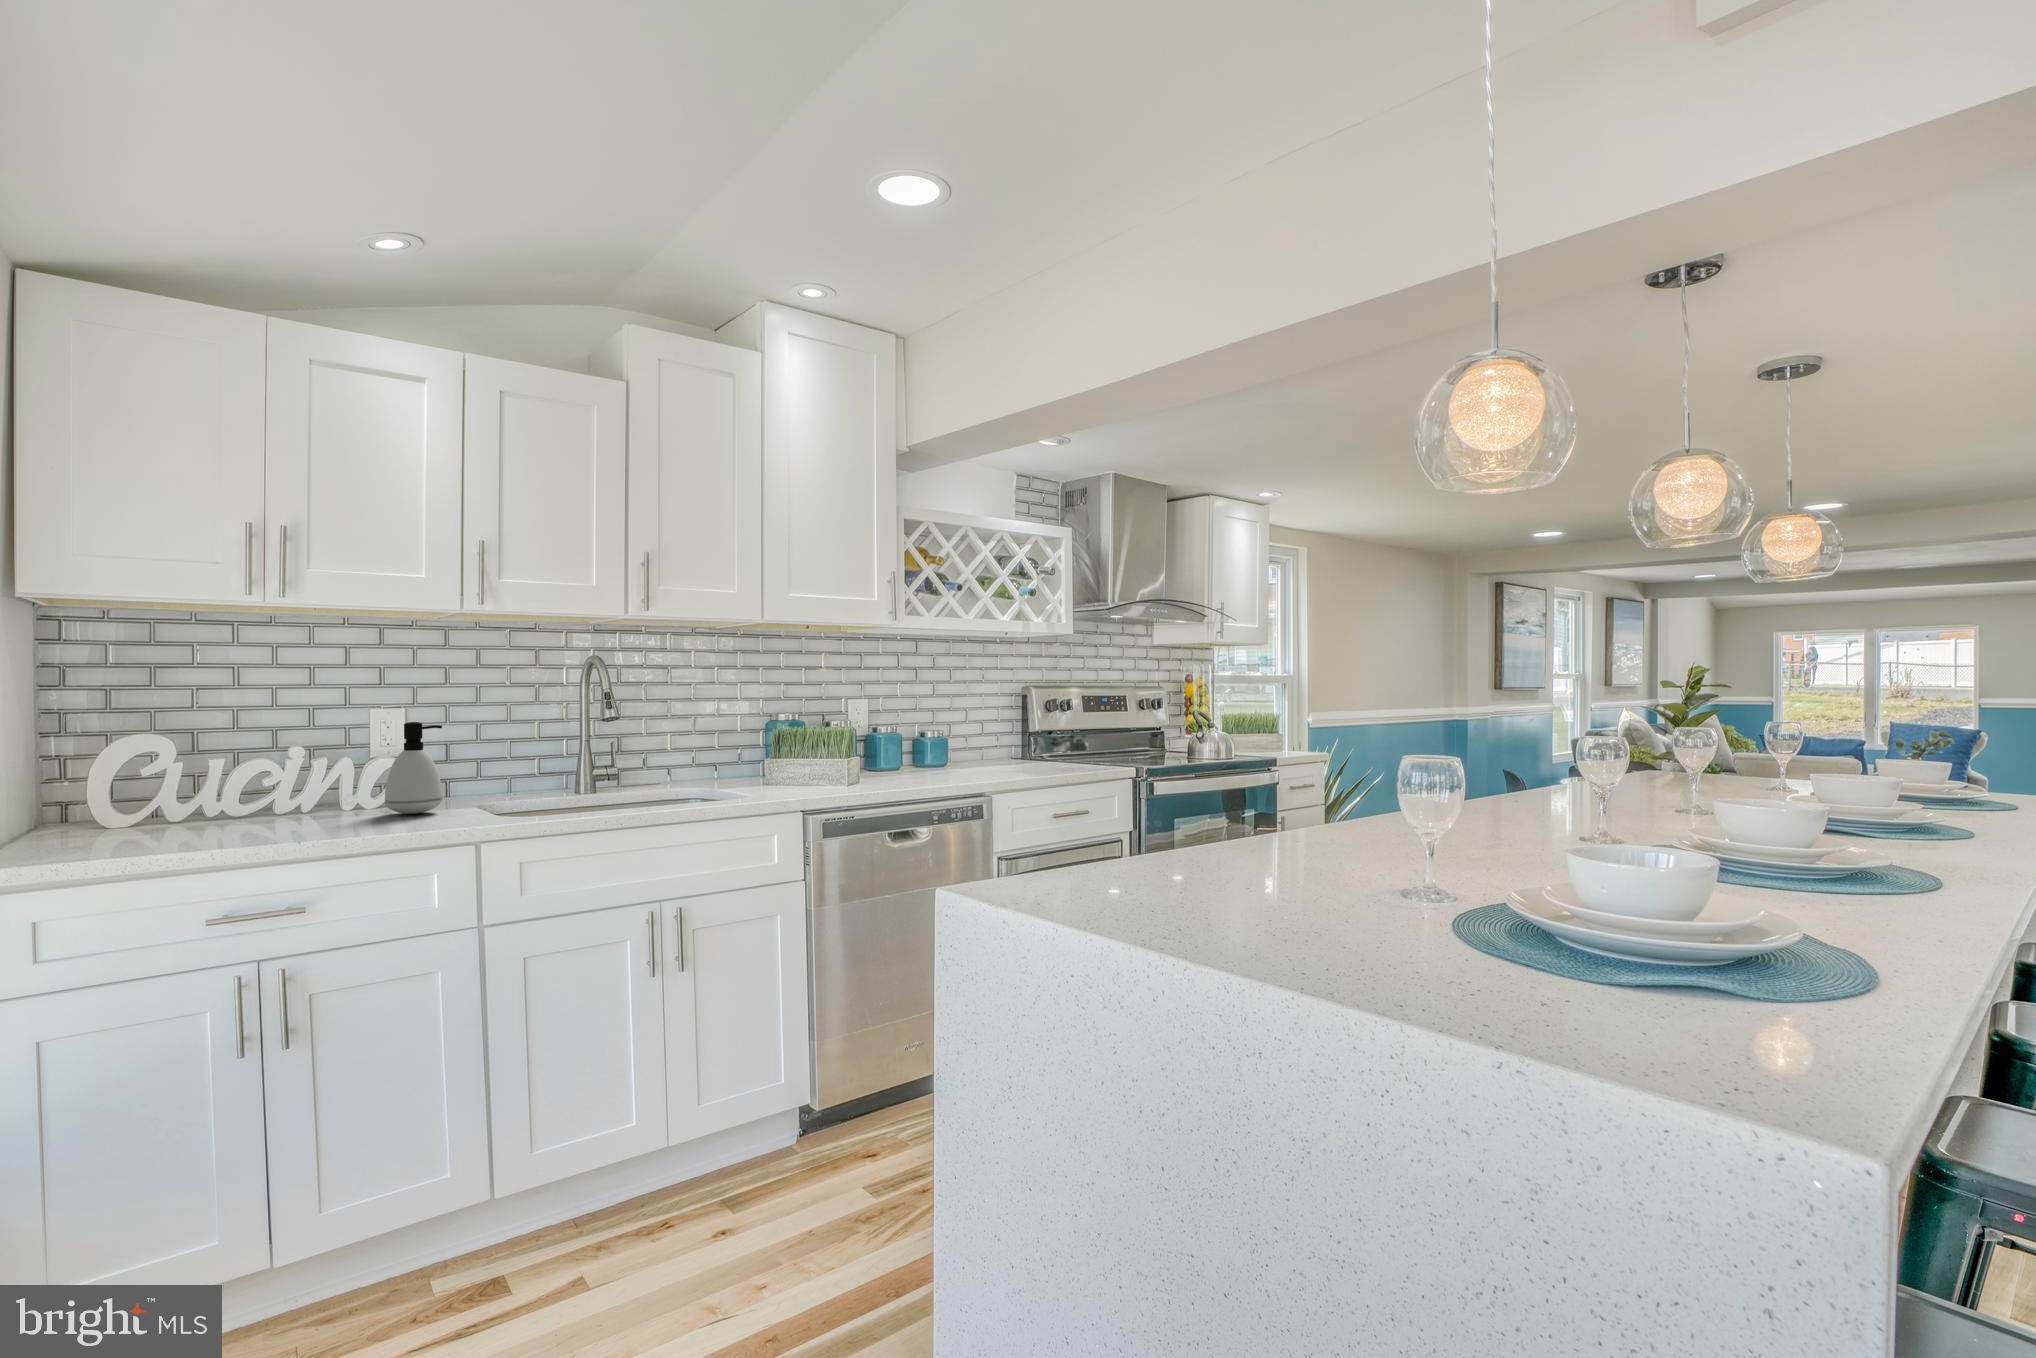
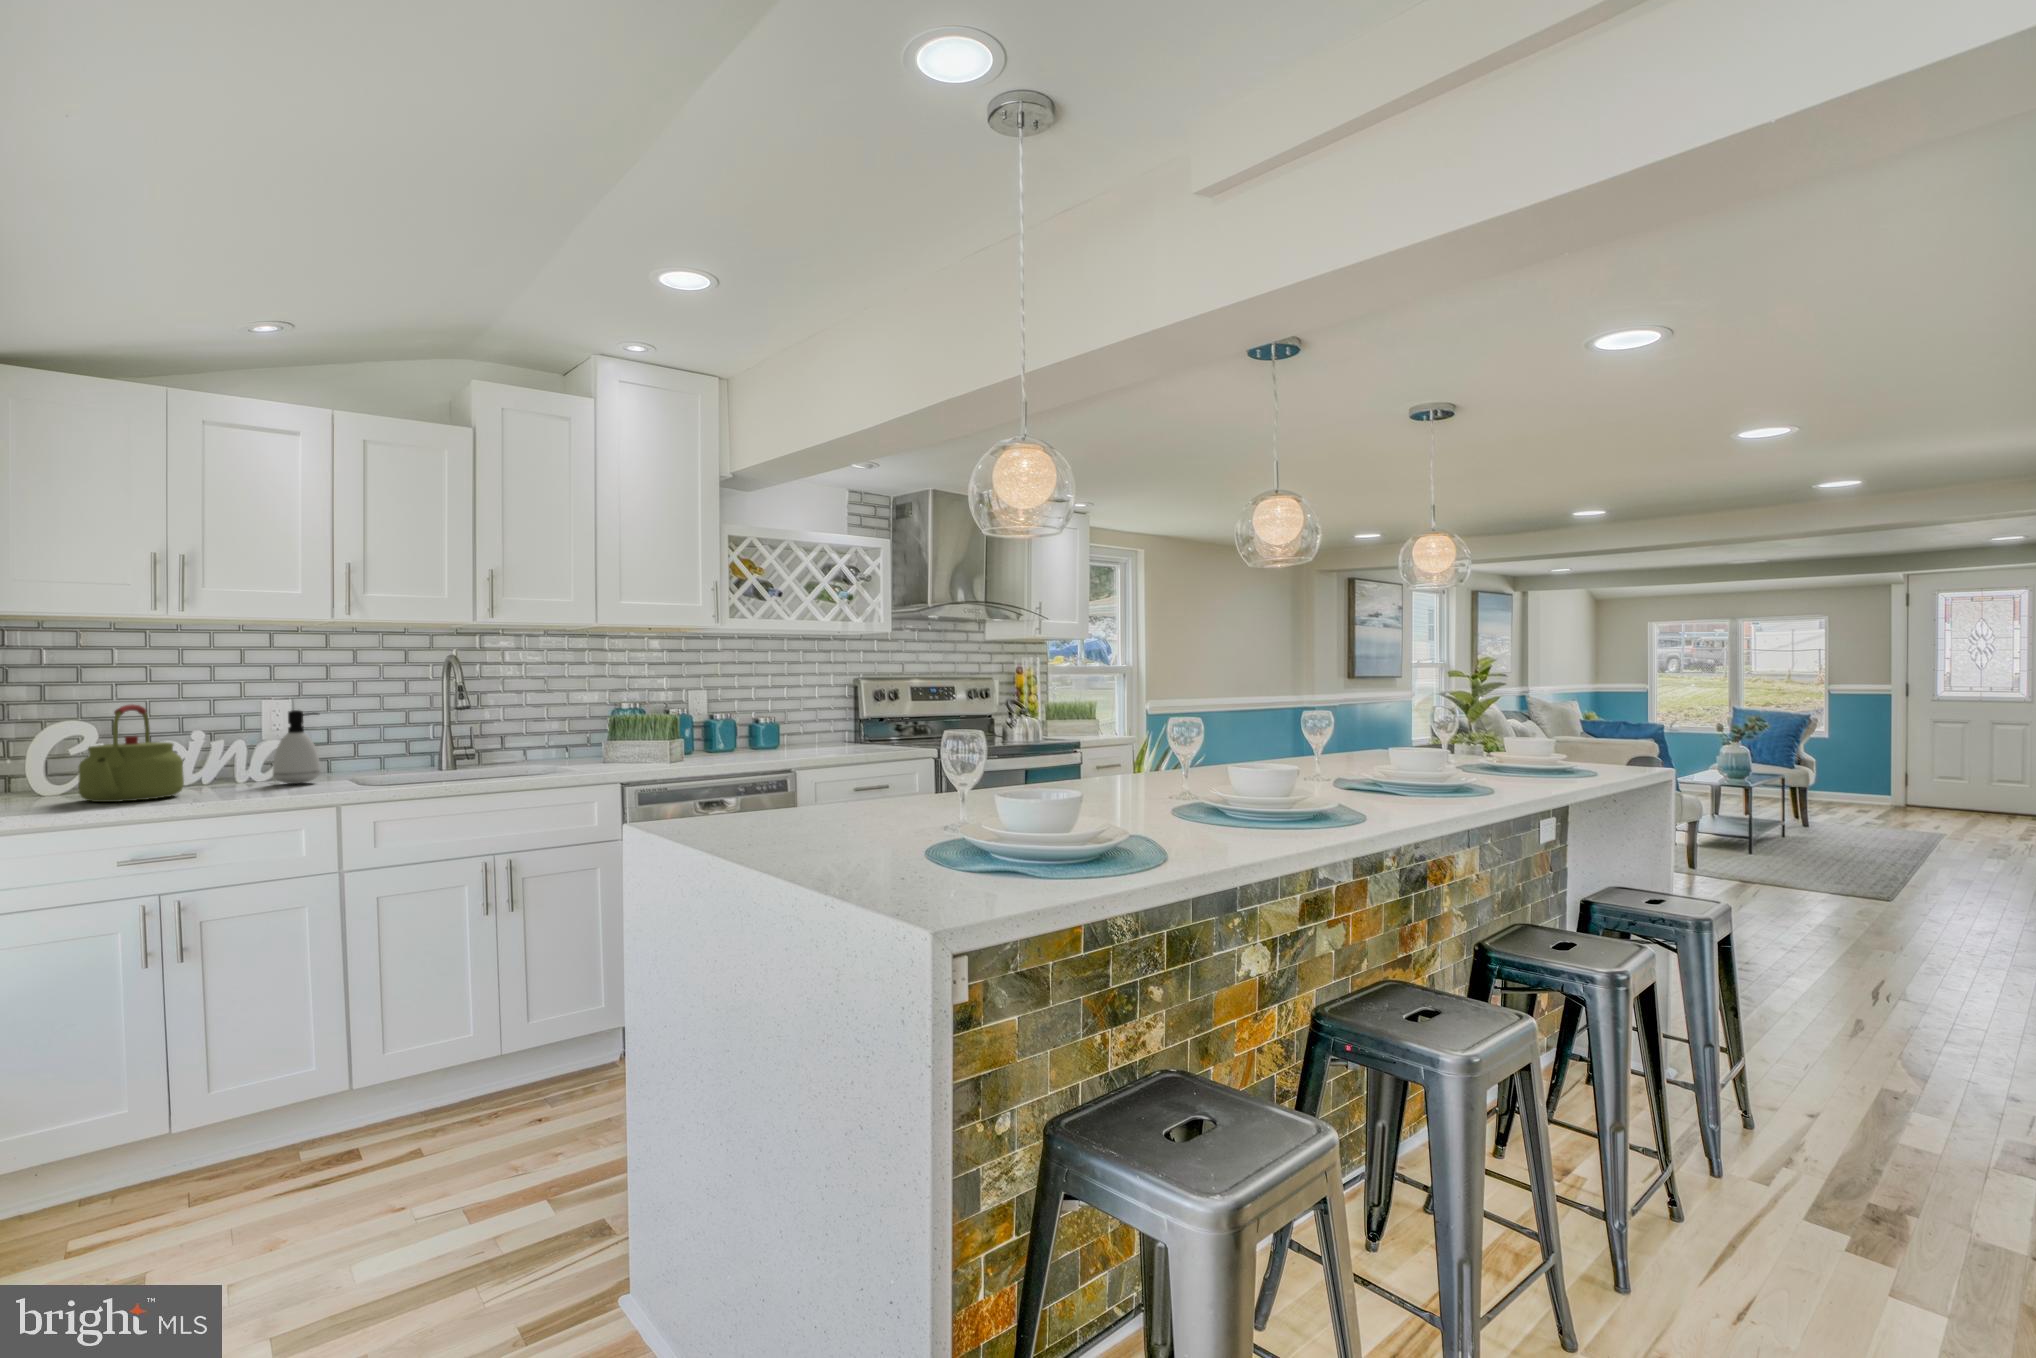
kettle: none [139,715,274,843] -> present [79,704,184,802]

